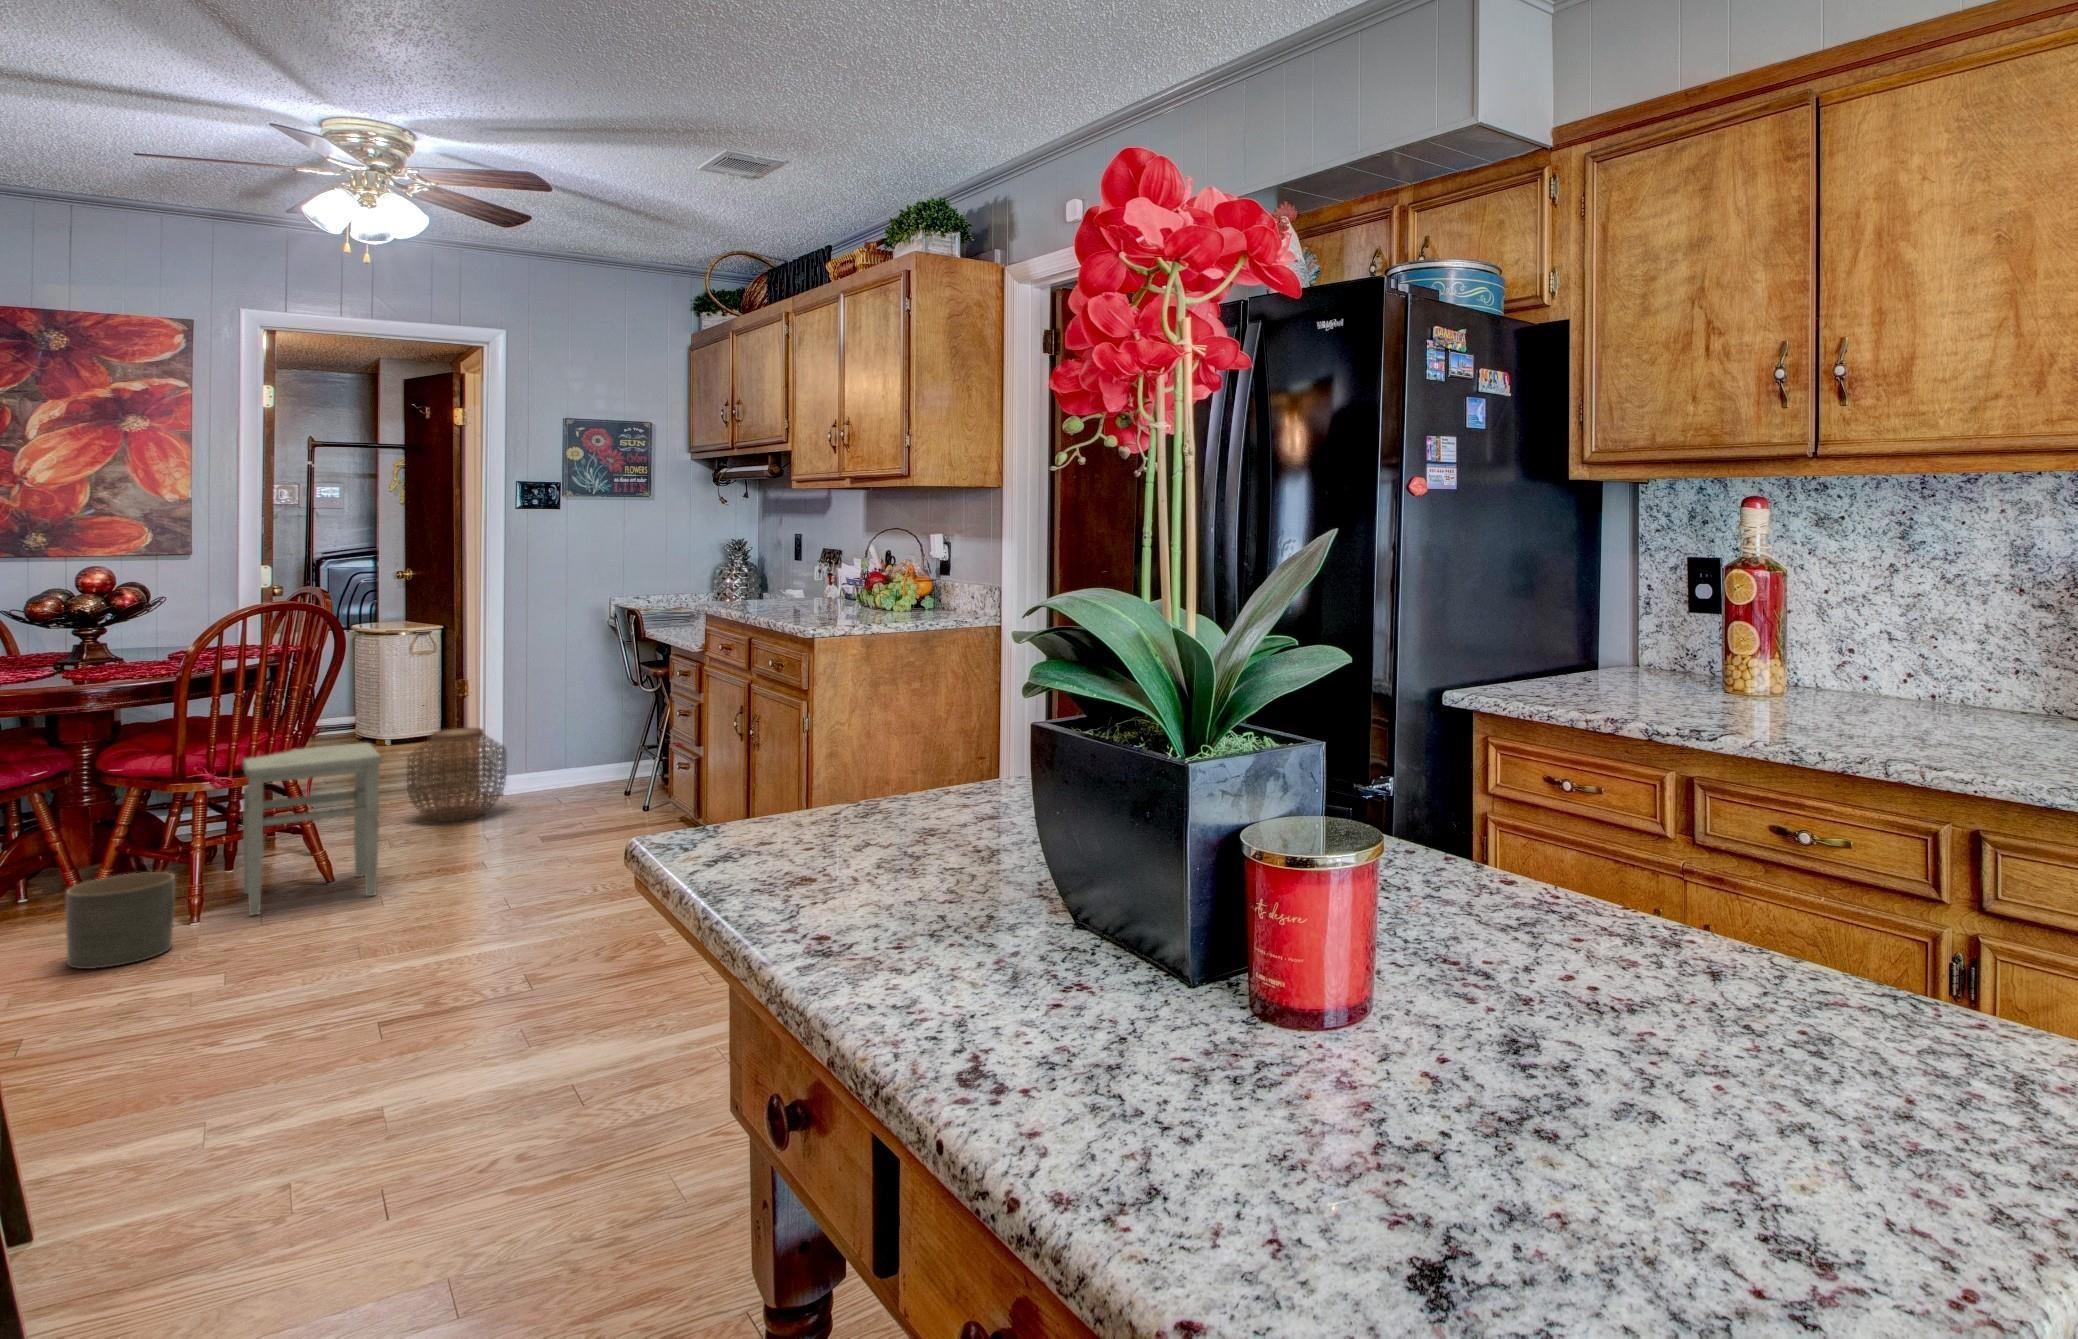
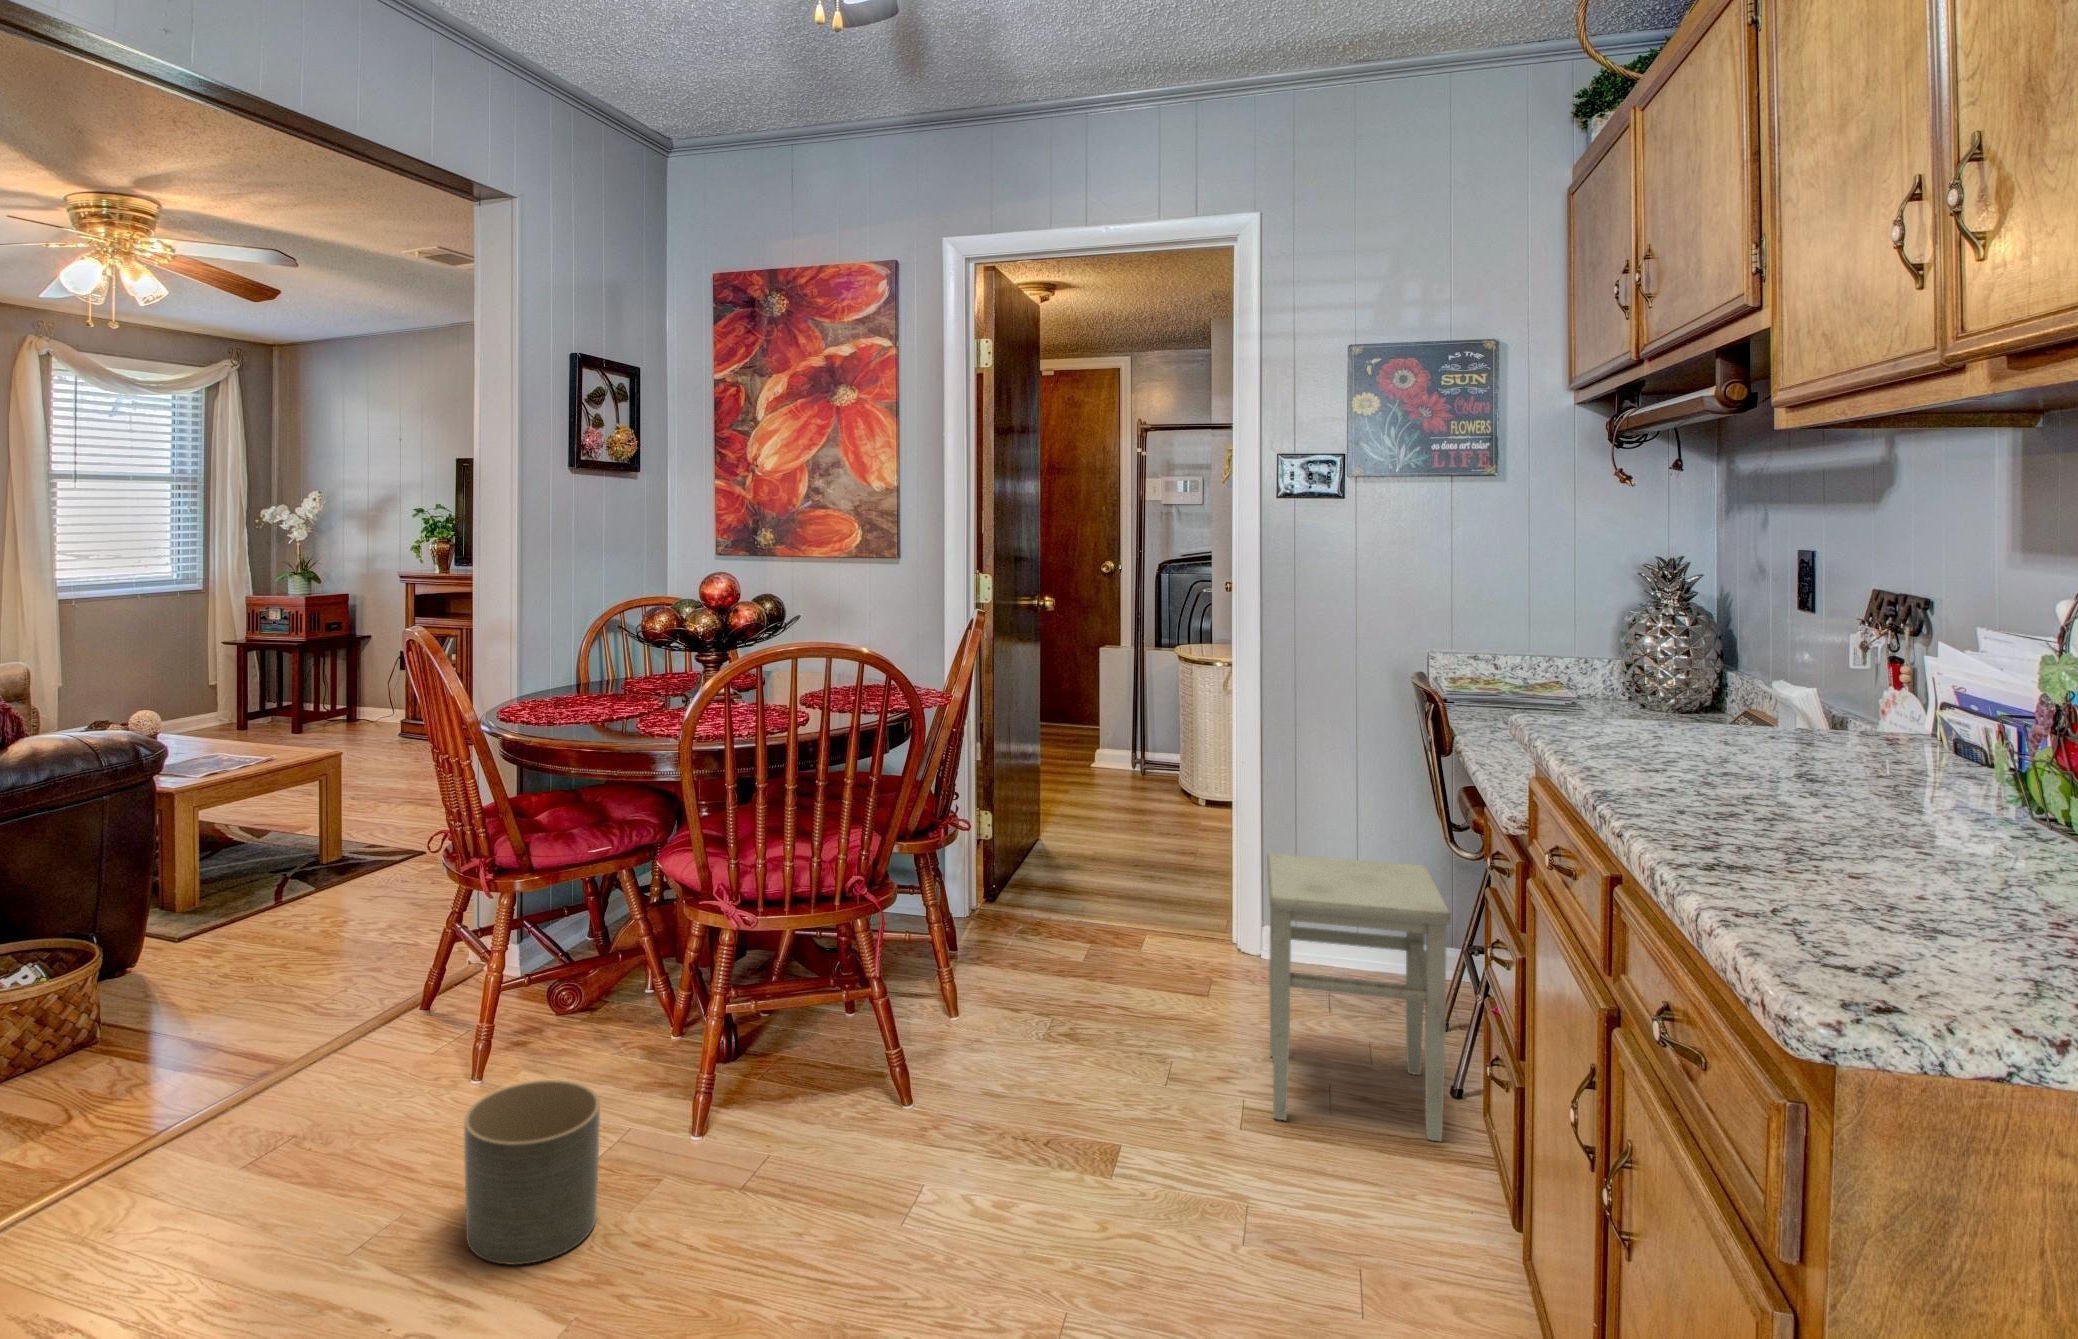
woven basket: present [407,728,507,822] -> none [1091,856,1230,1021]
stool: present [243,743,382,915] -> present [1267,853,1451,1141]

